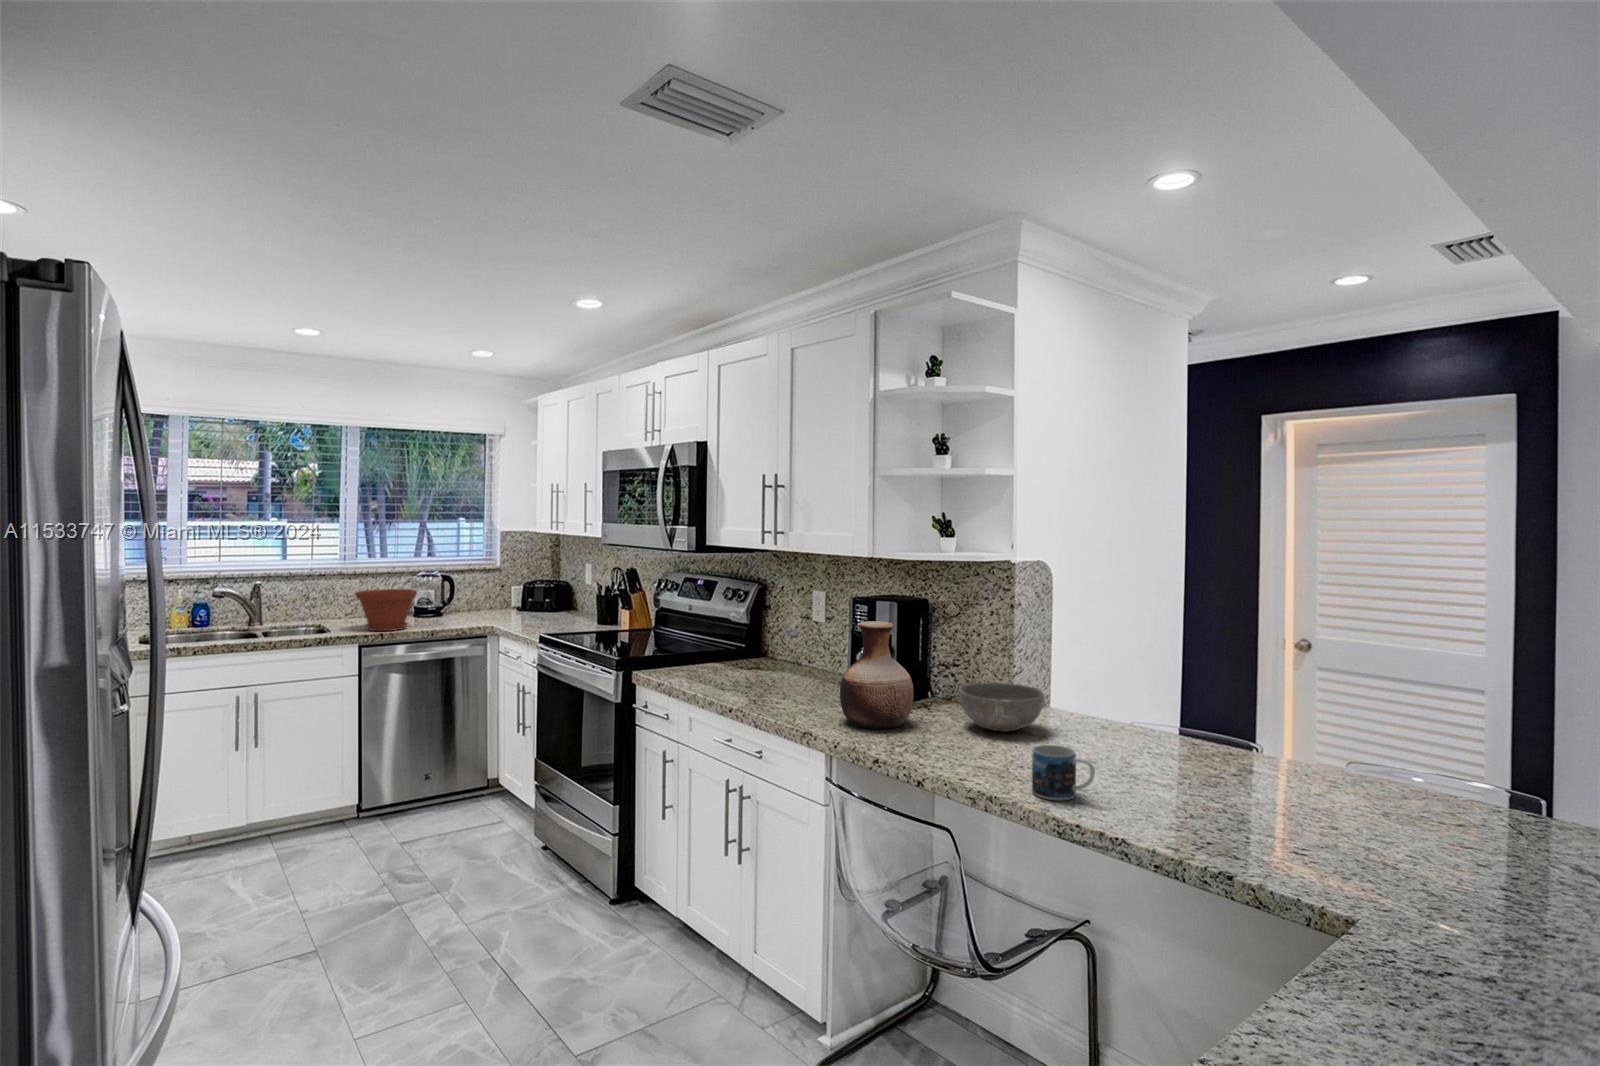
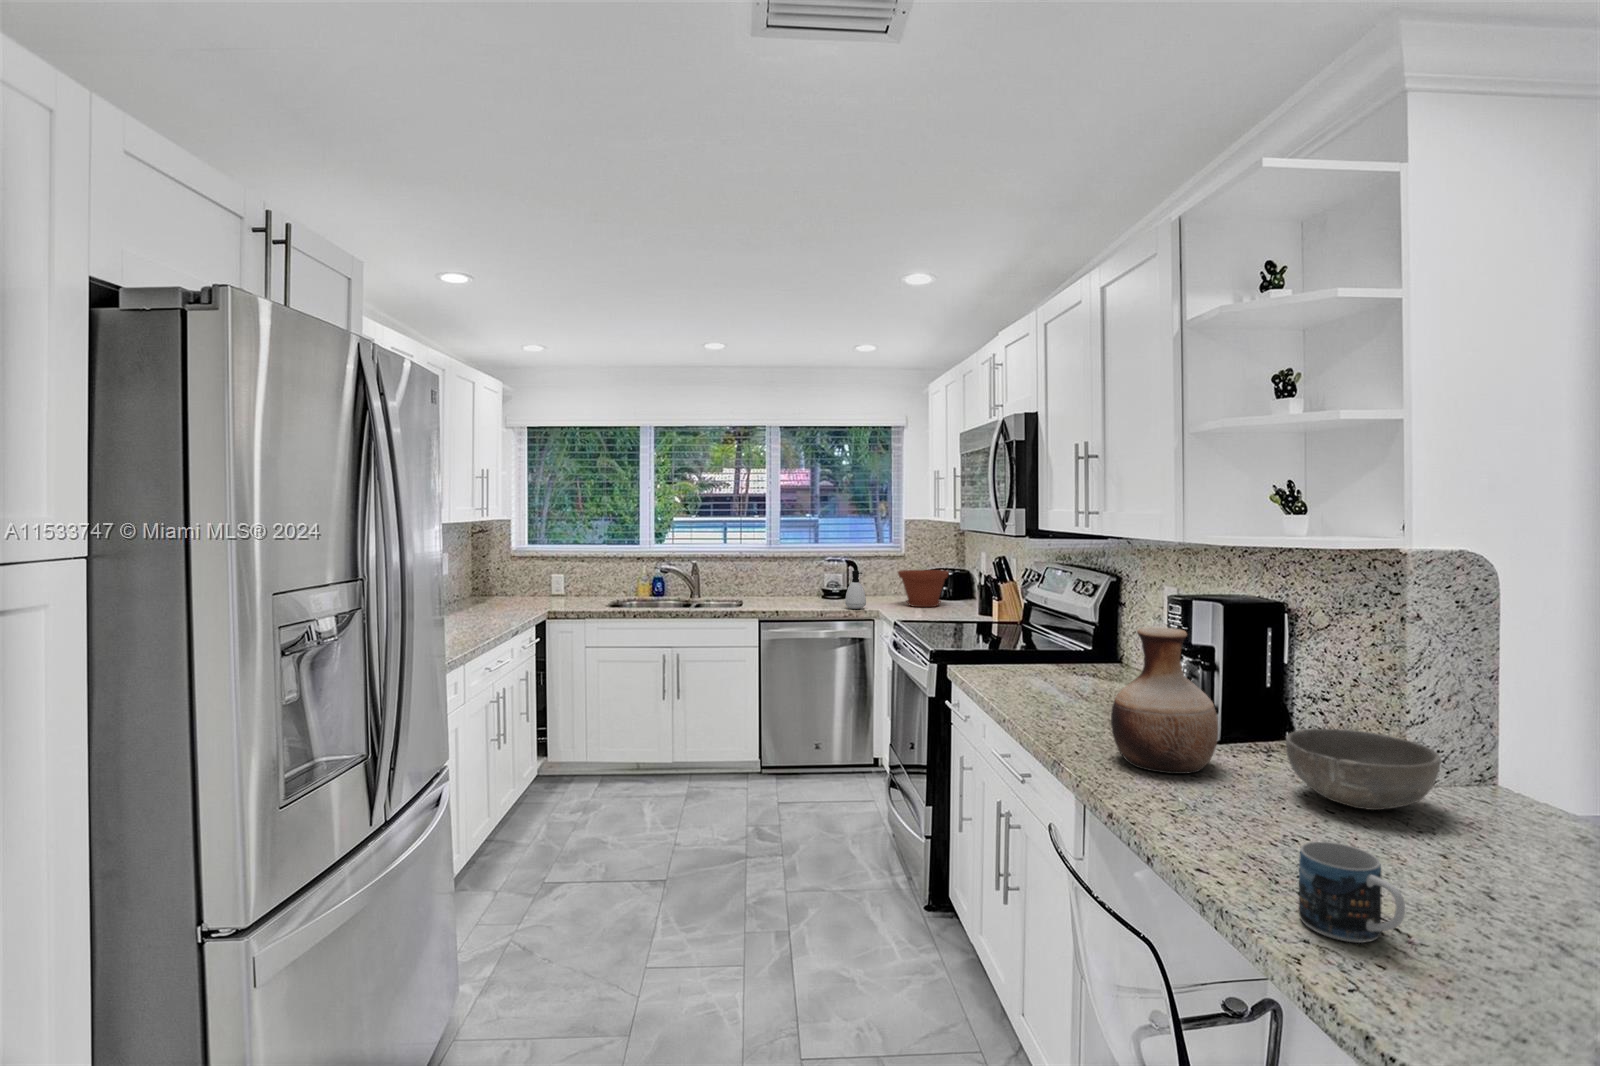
soap dispenser: none [459,586,482,626] -> present [845,570,866,609]
plant pot: present [355,589,417,631] -> present [898,570,949,607]

